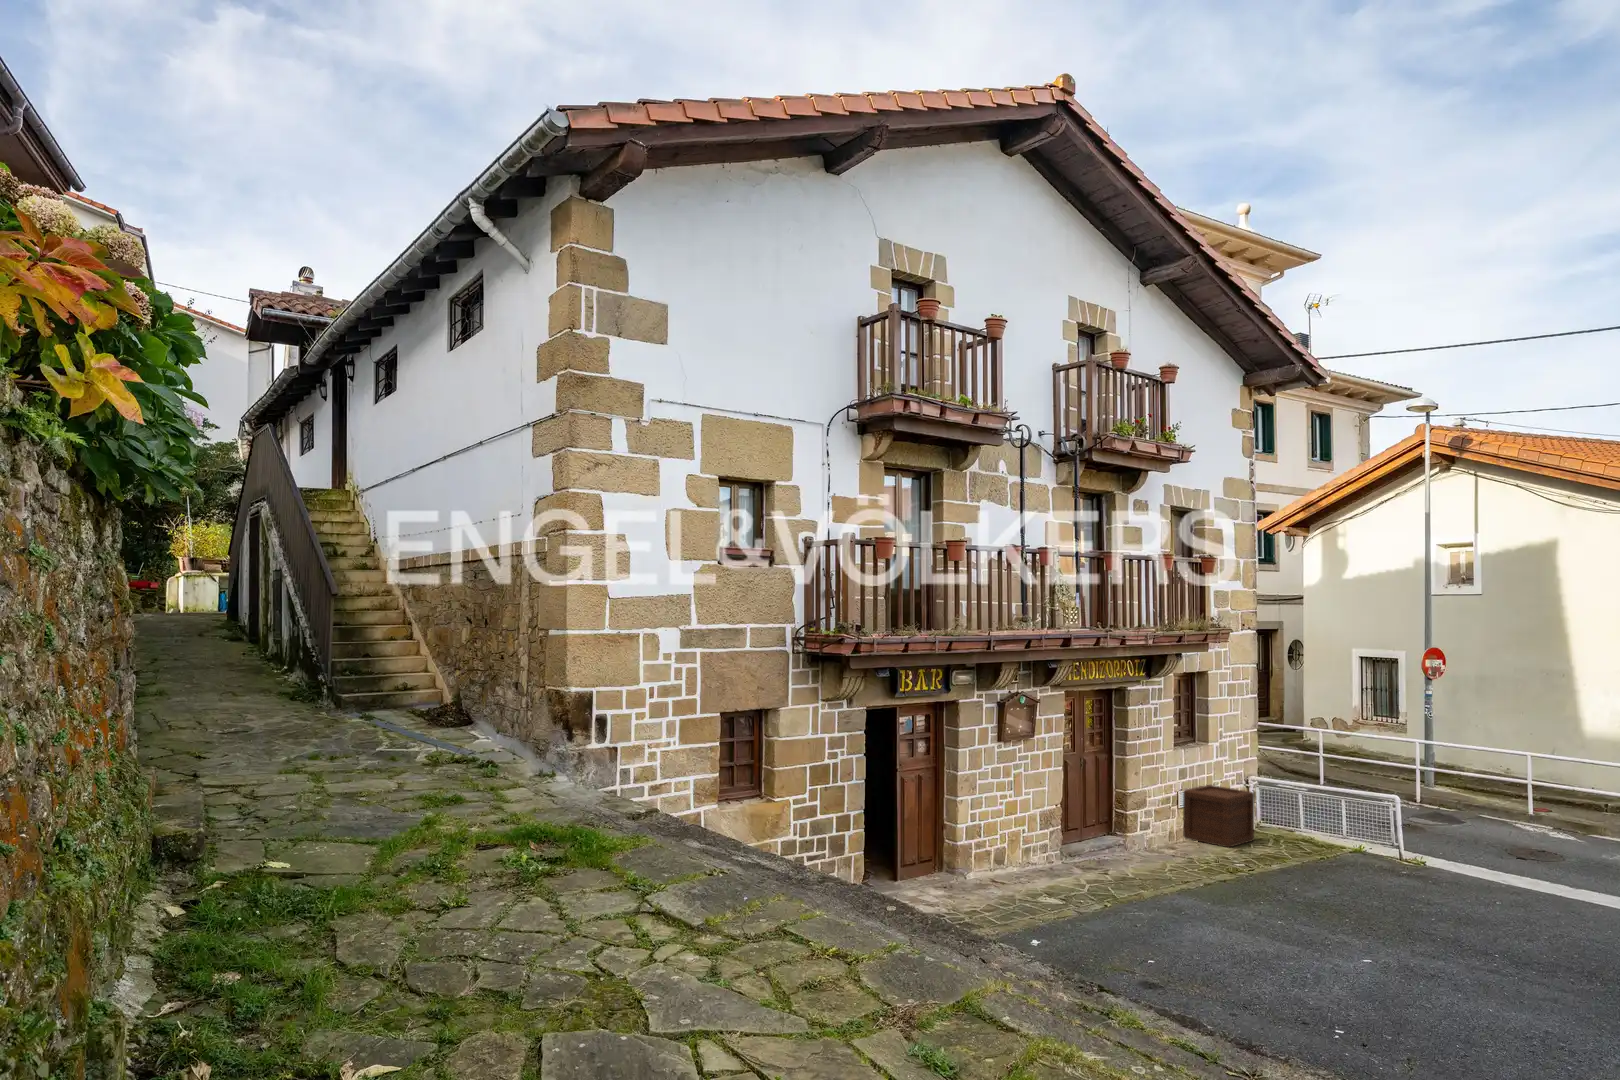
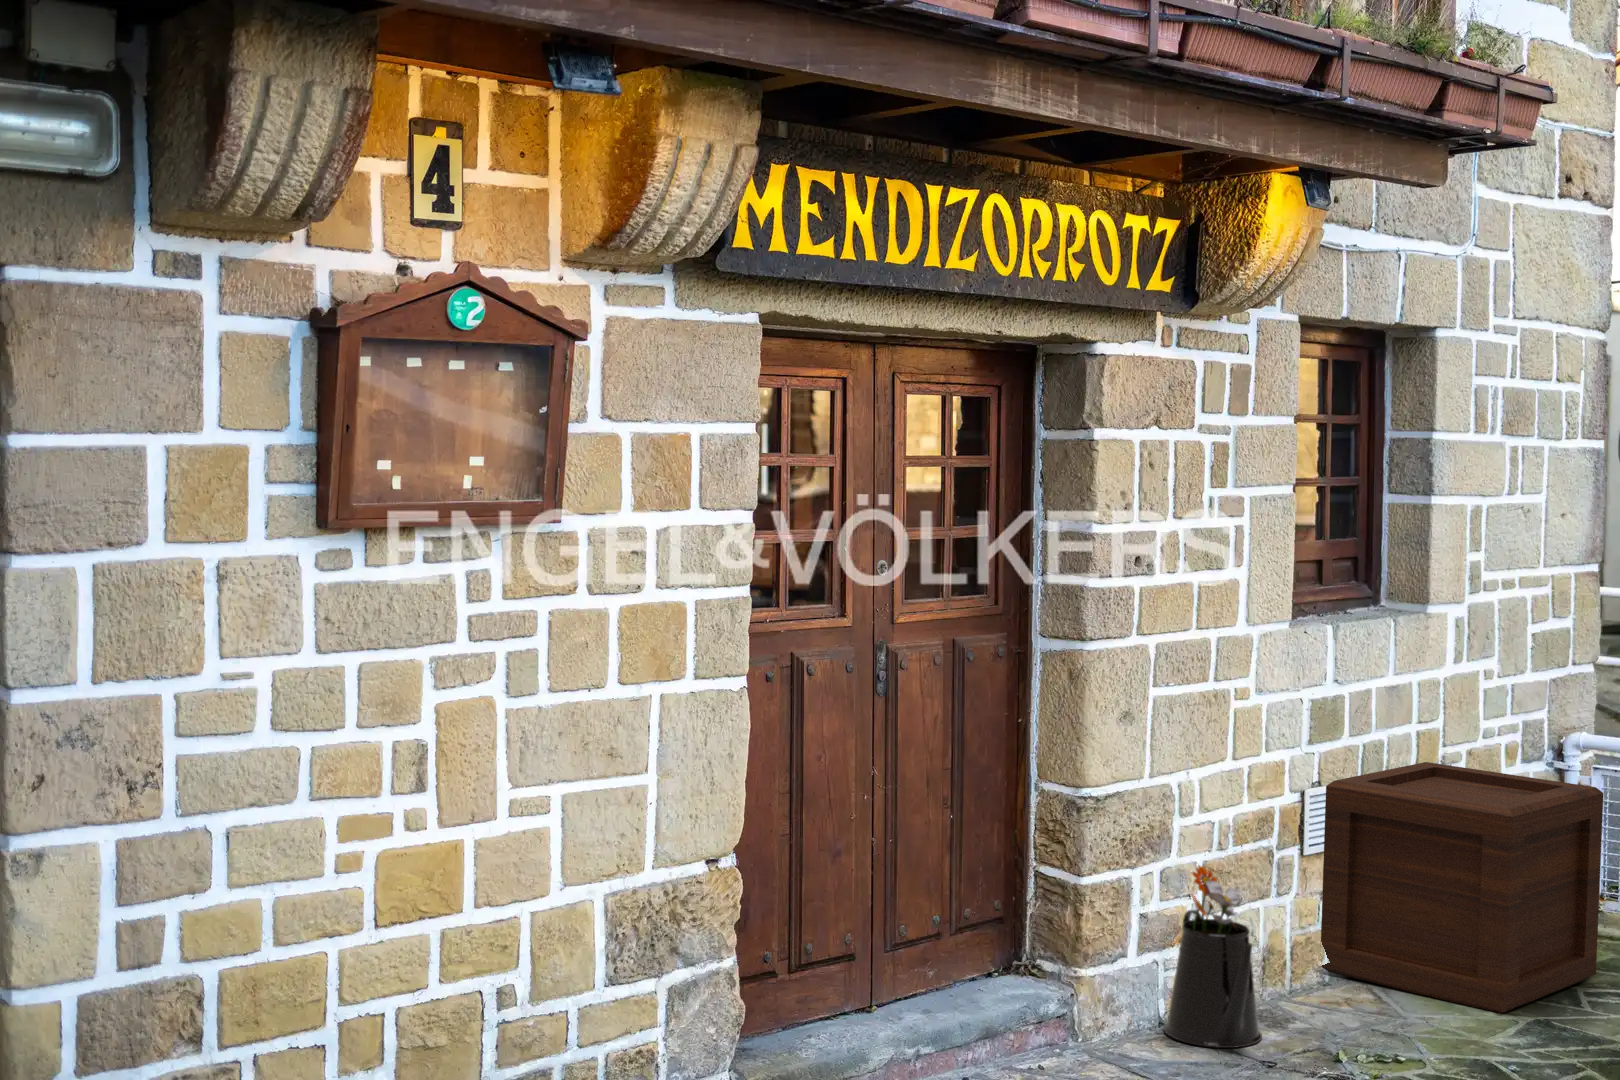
watering can: none [1147,809,1171,852] -> present [1164,865,1262,1048]

